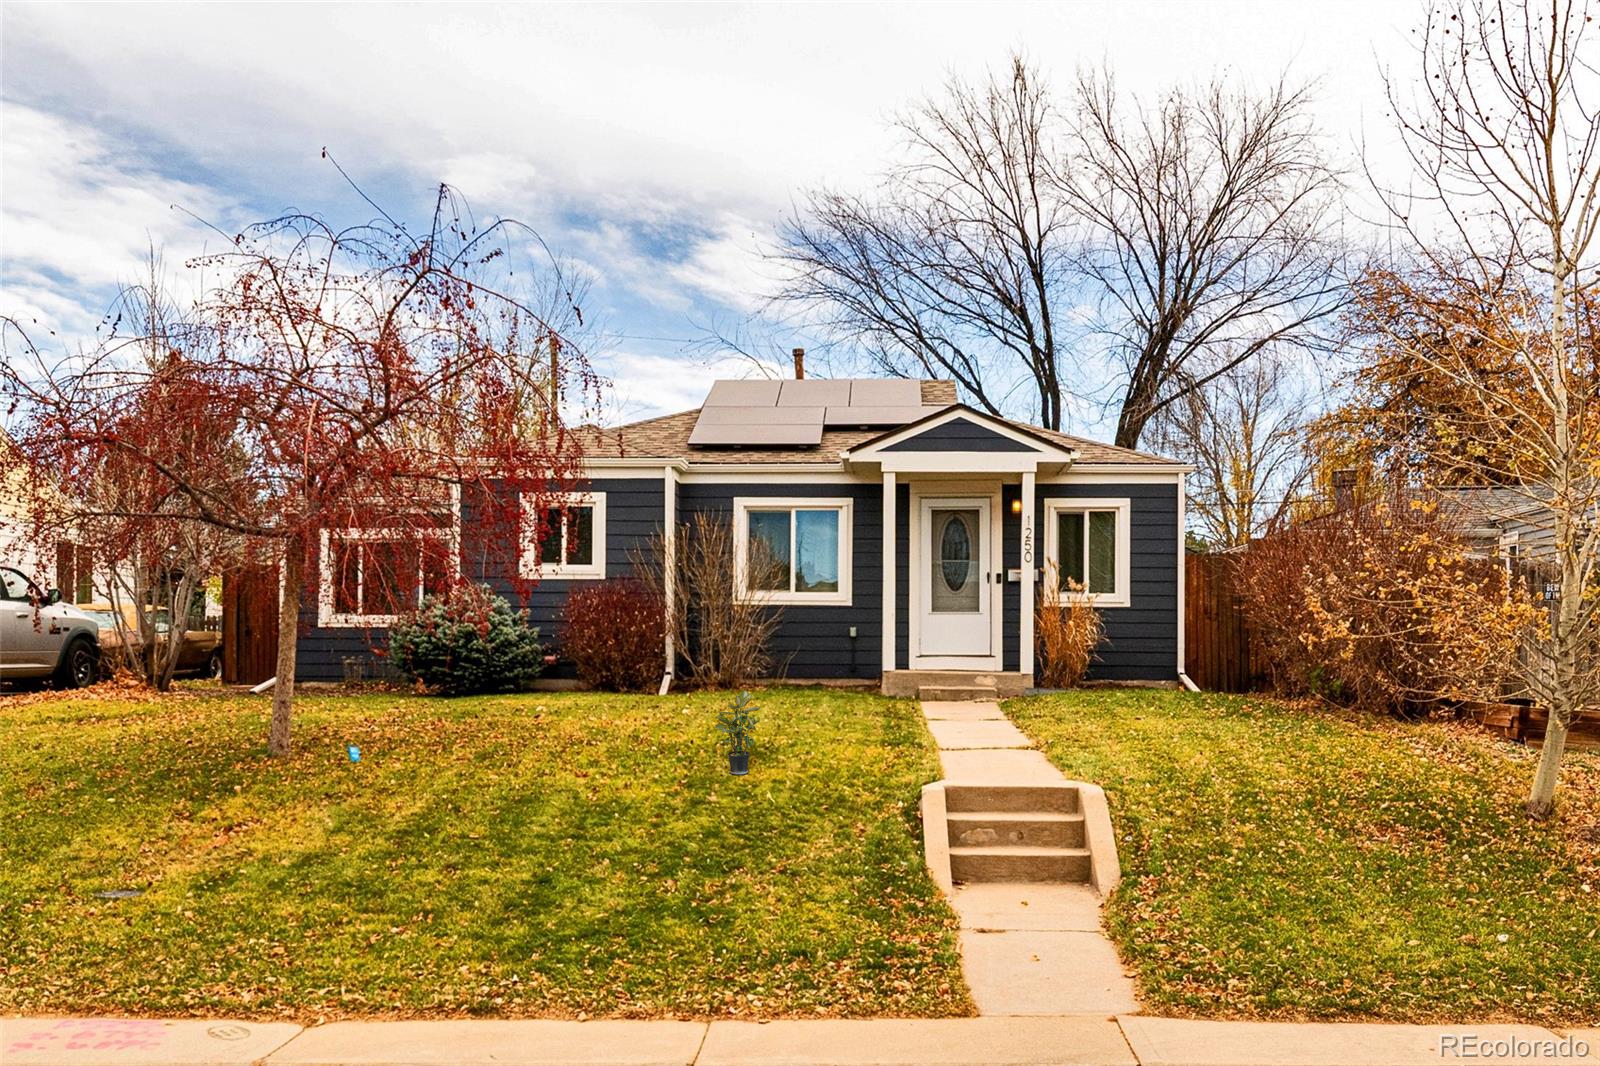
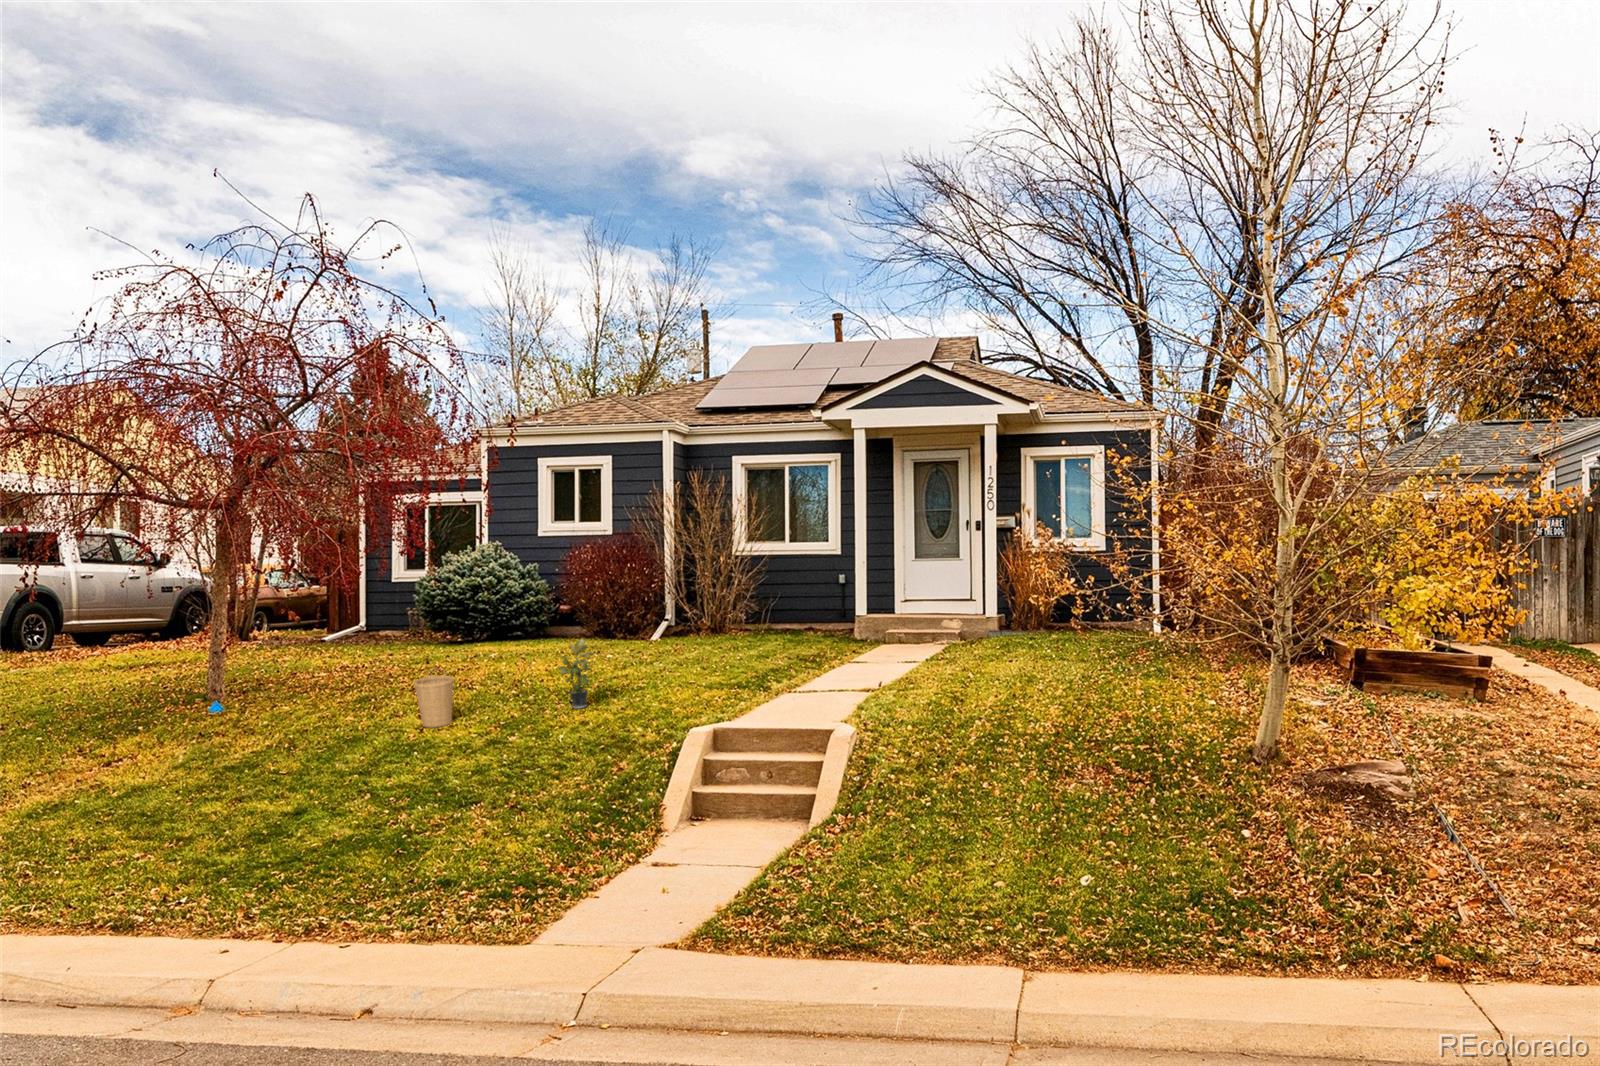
basket: none [556,727,604,802] -> present [414,668,454,728]

